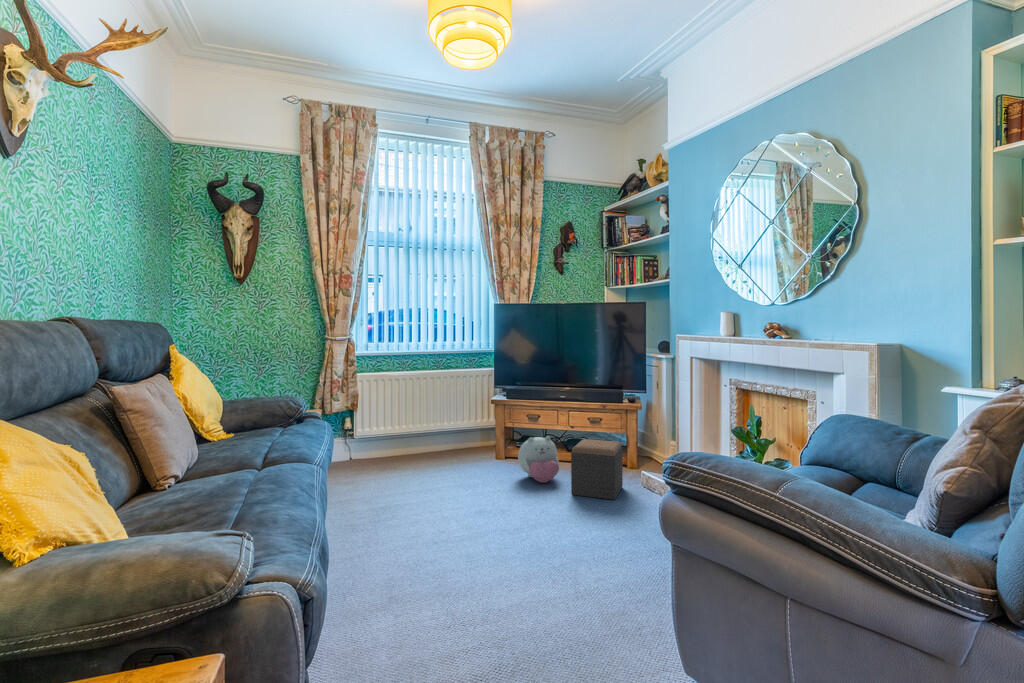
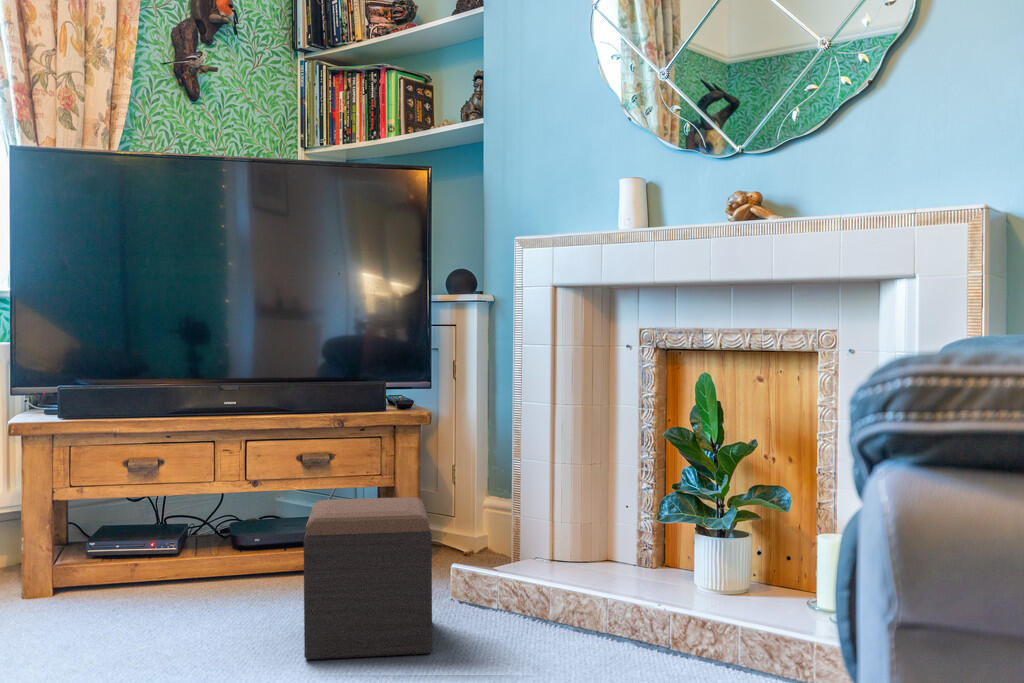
plush toy: present [518,436,559,483] -> none [117,504,250,642]

